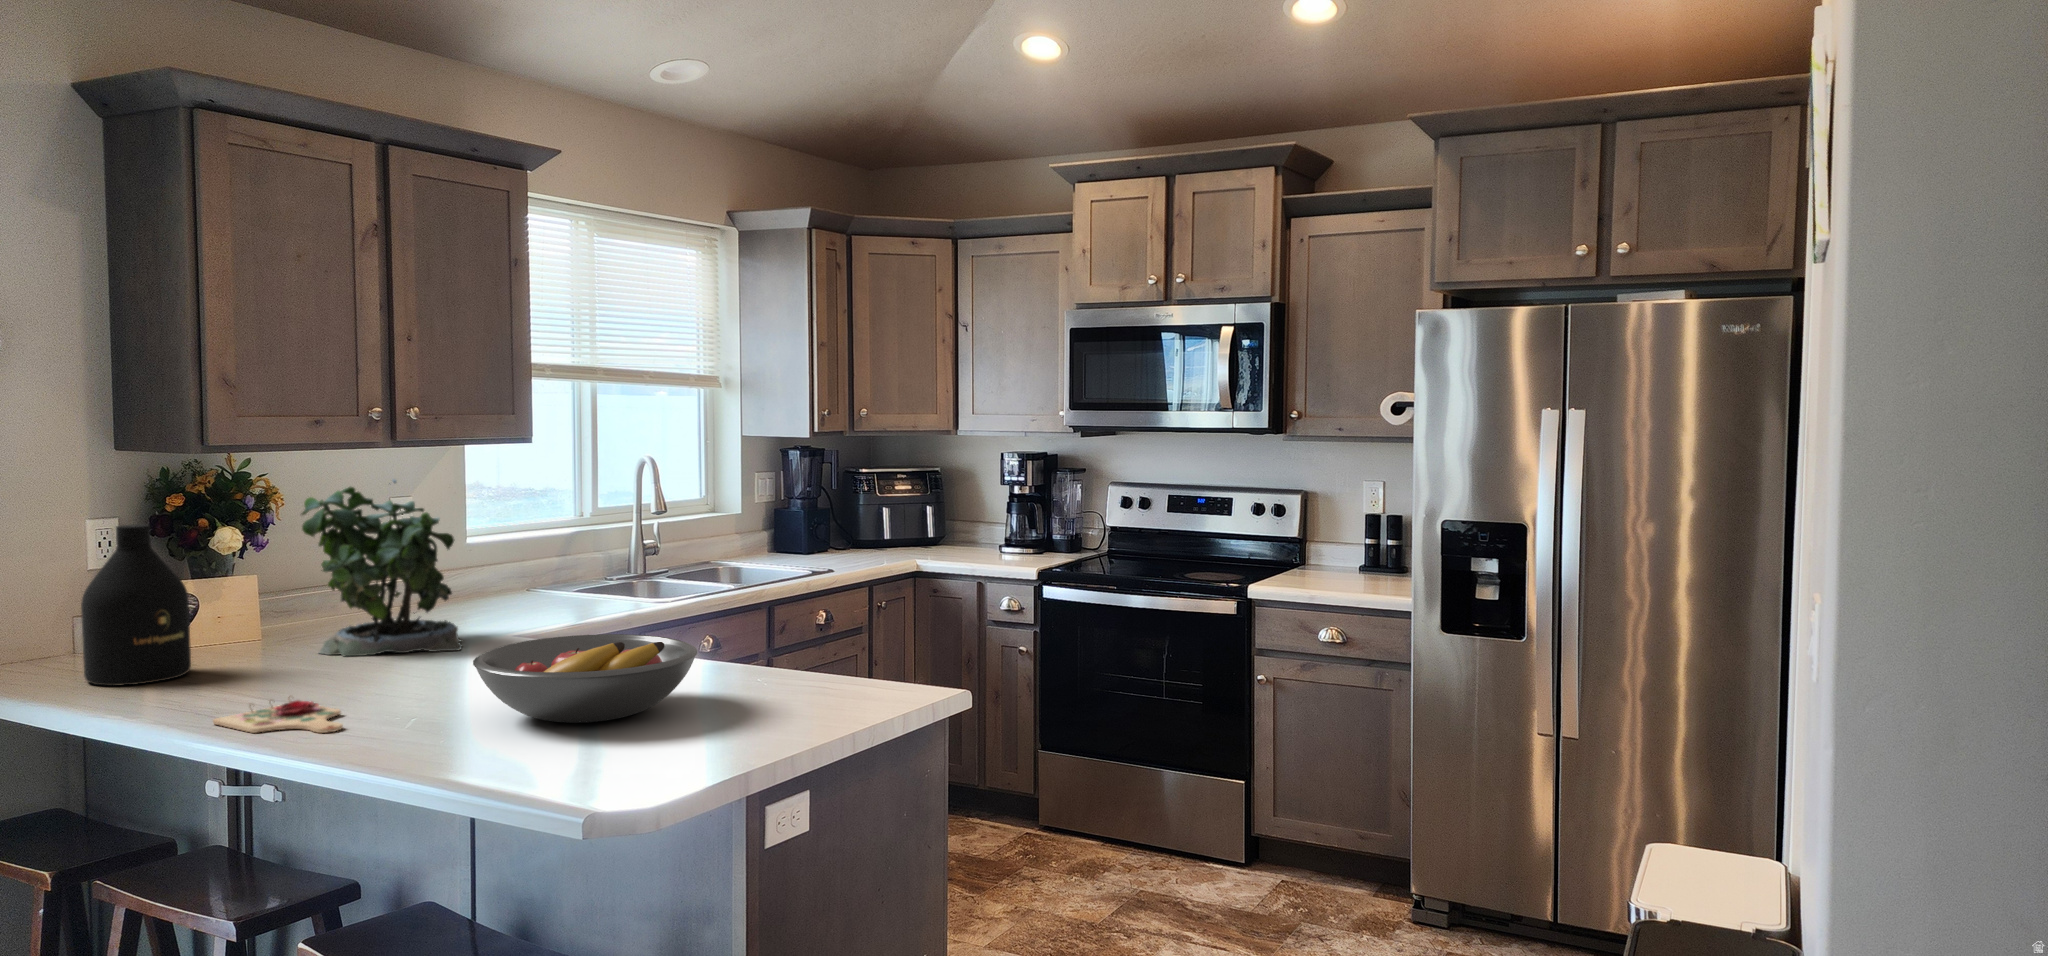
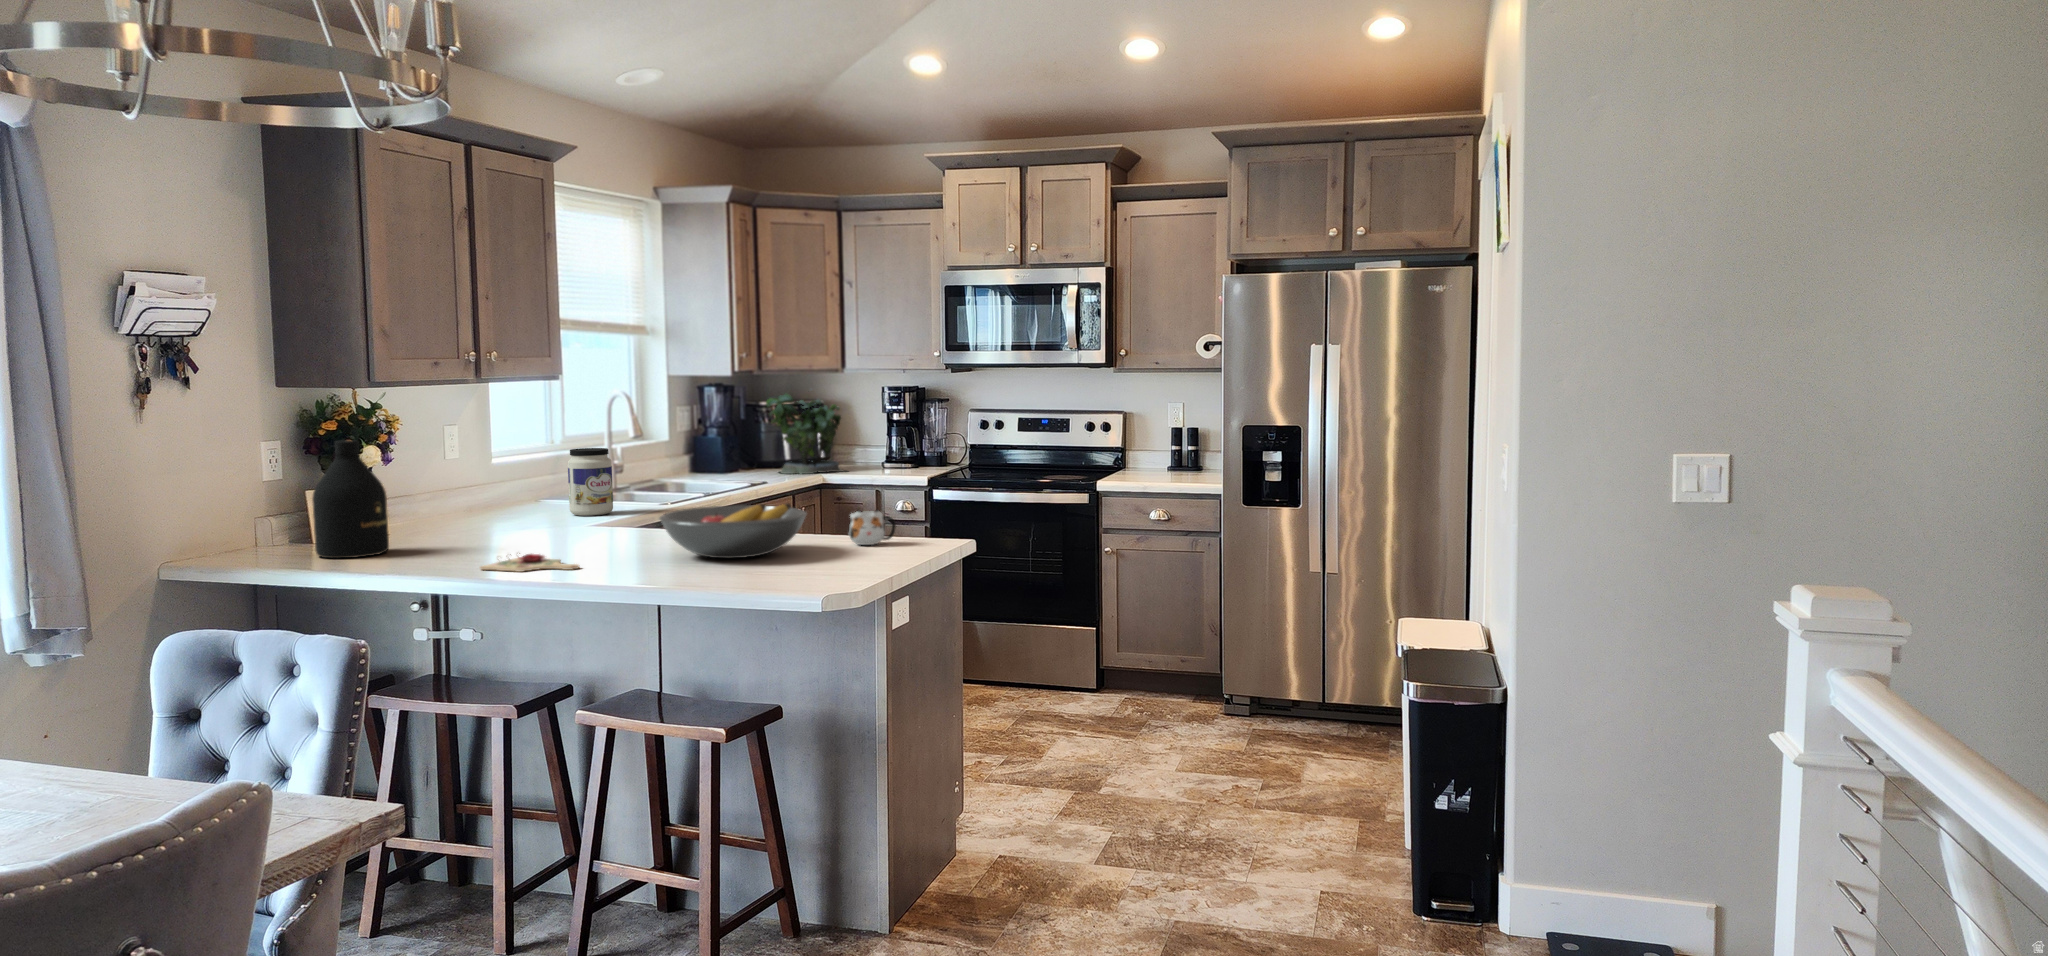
potted plant: present [301,479,462,657] -> present [766,394,844,474]
jar: none [521,531,579,618] -> present [568,448,613,516]
mug: none [773,650,844,703] -> present [849,510,896,545]

